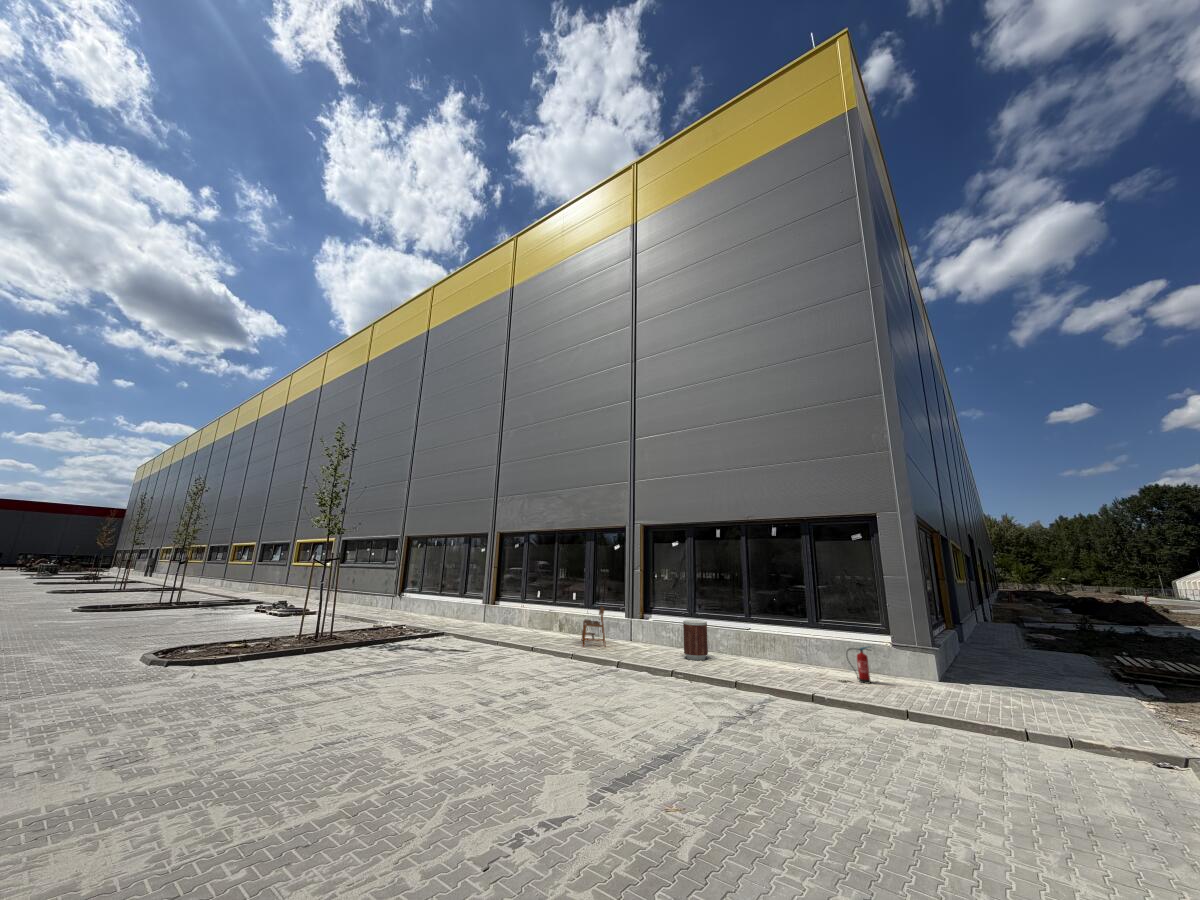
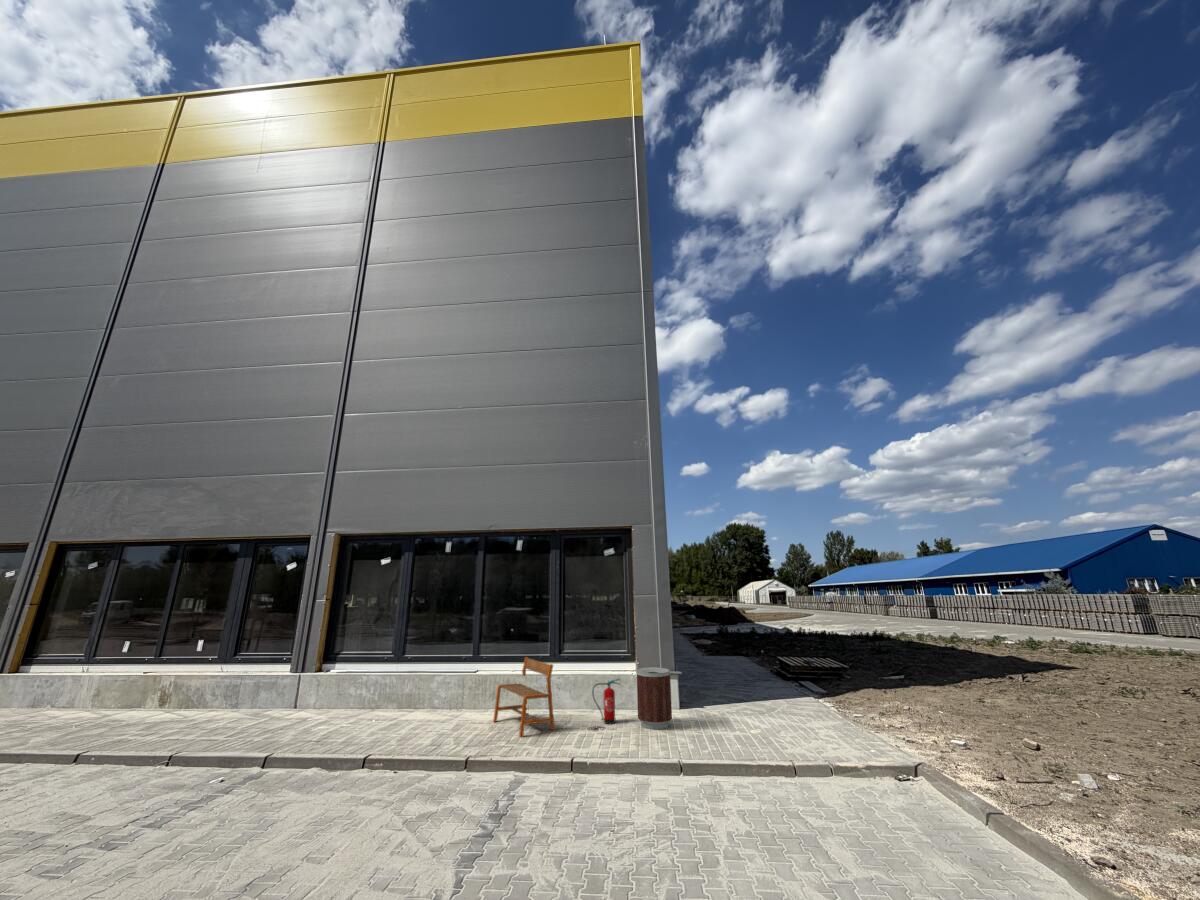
bench: present [581,606,606,646] -> present [493,657,554,737]
trash can: present [683,620,708,660] -> present [637,667,672,729]

